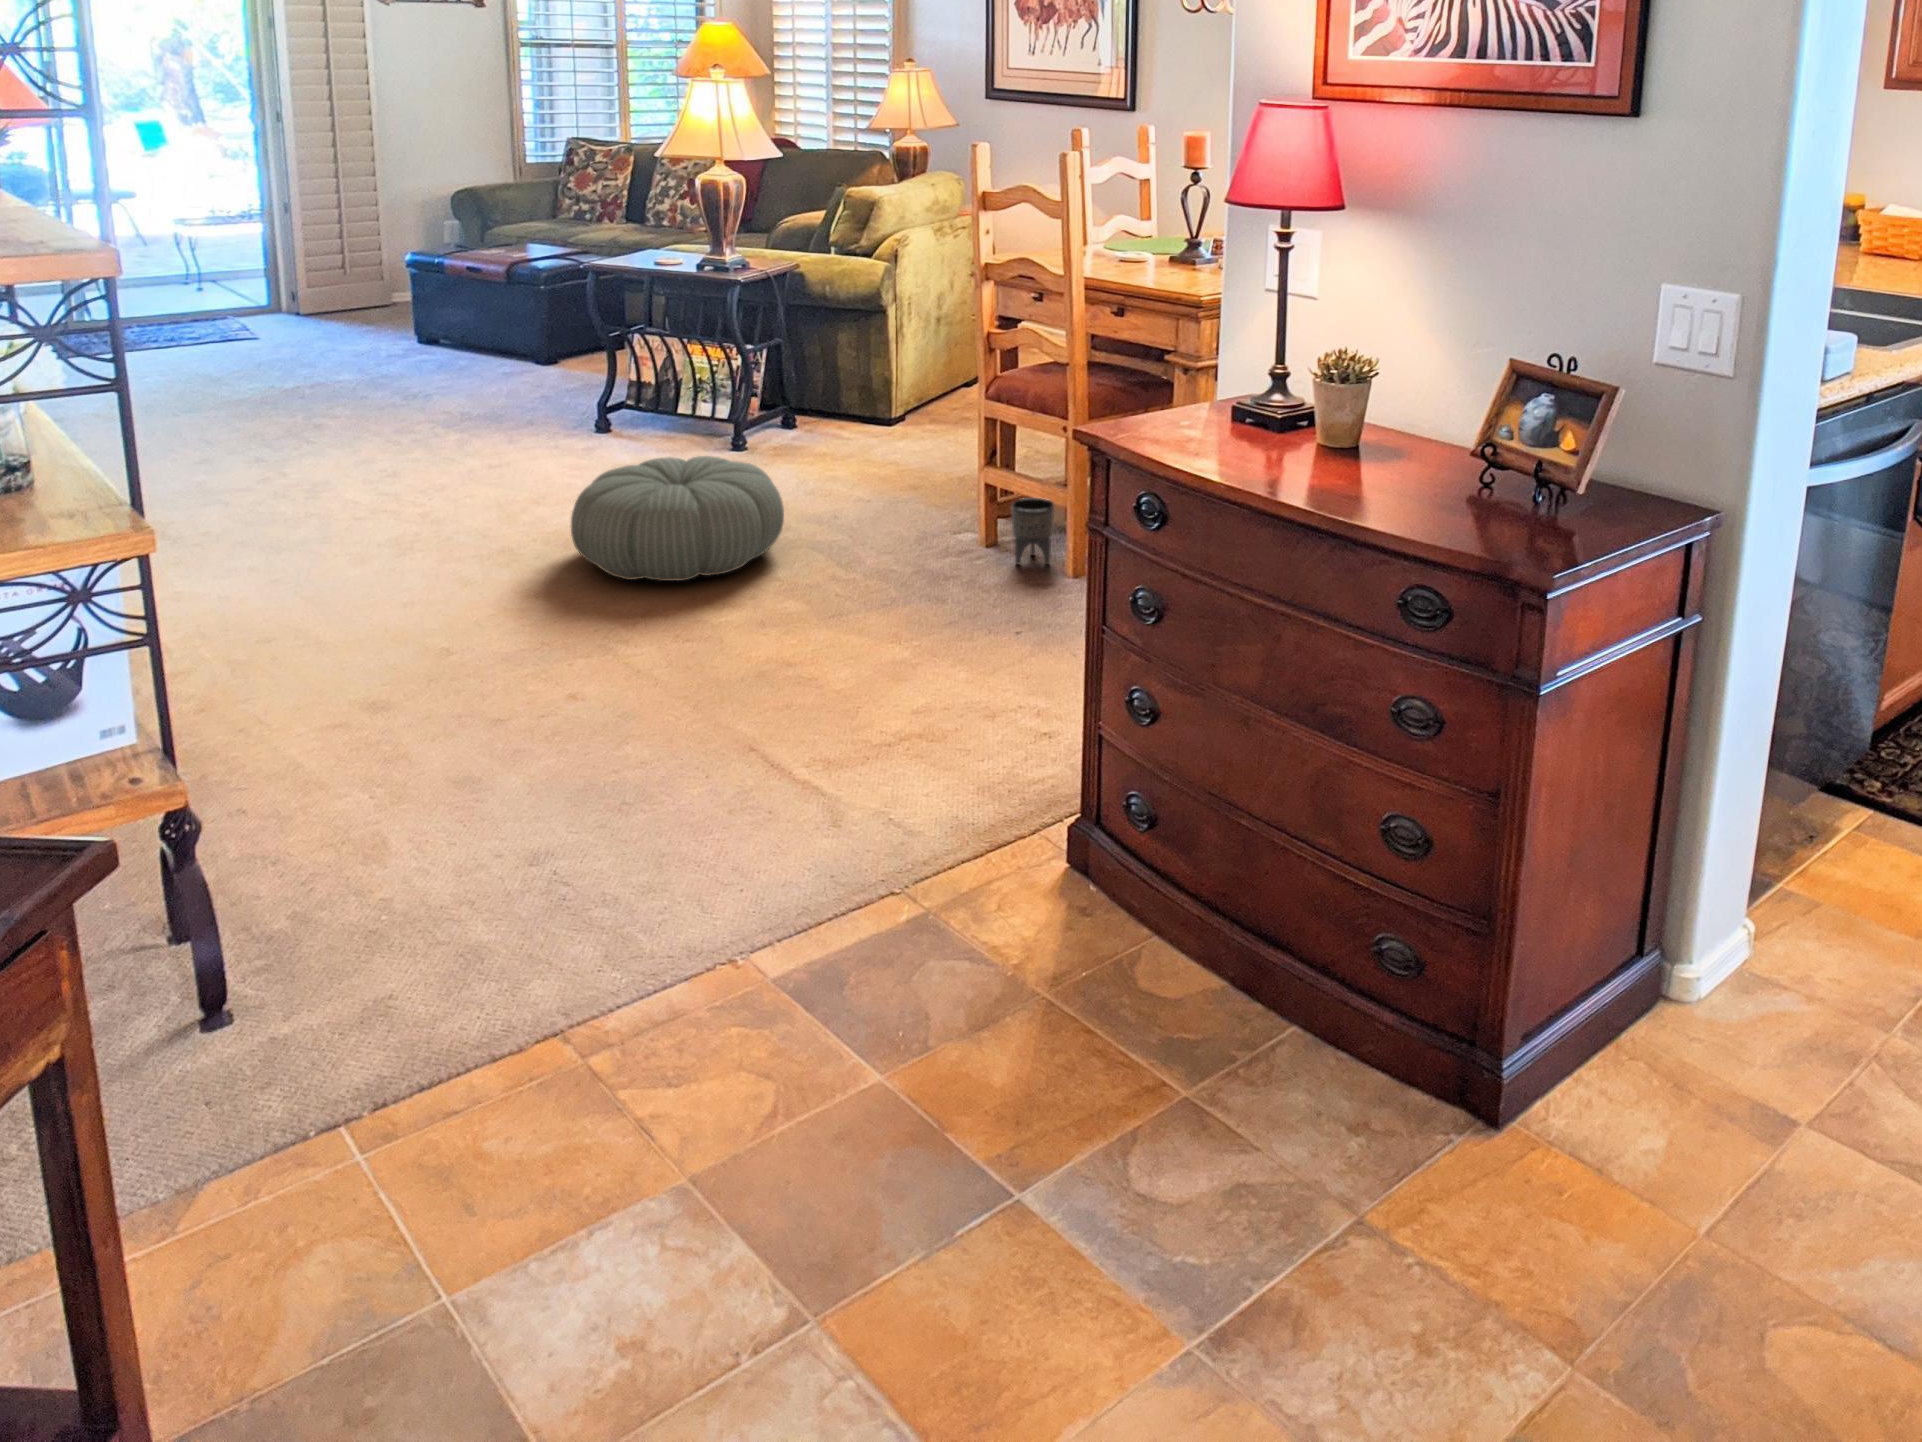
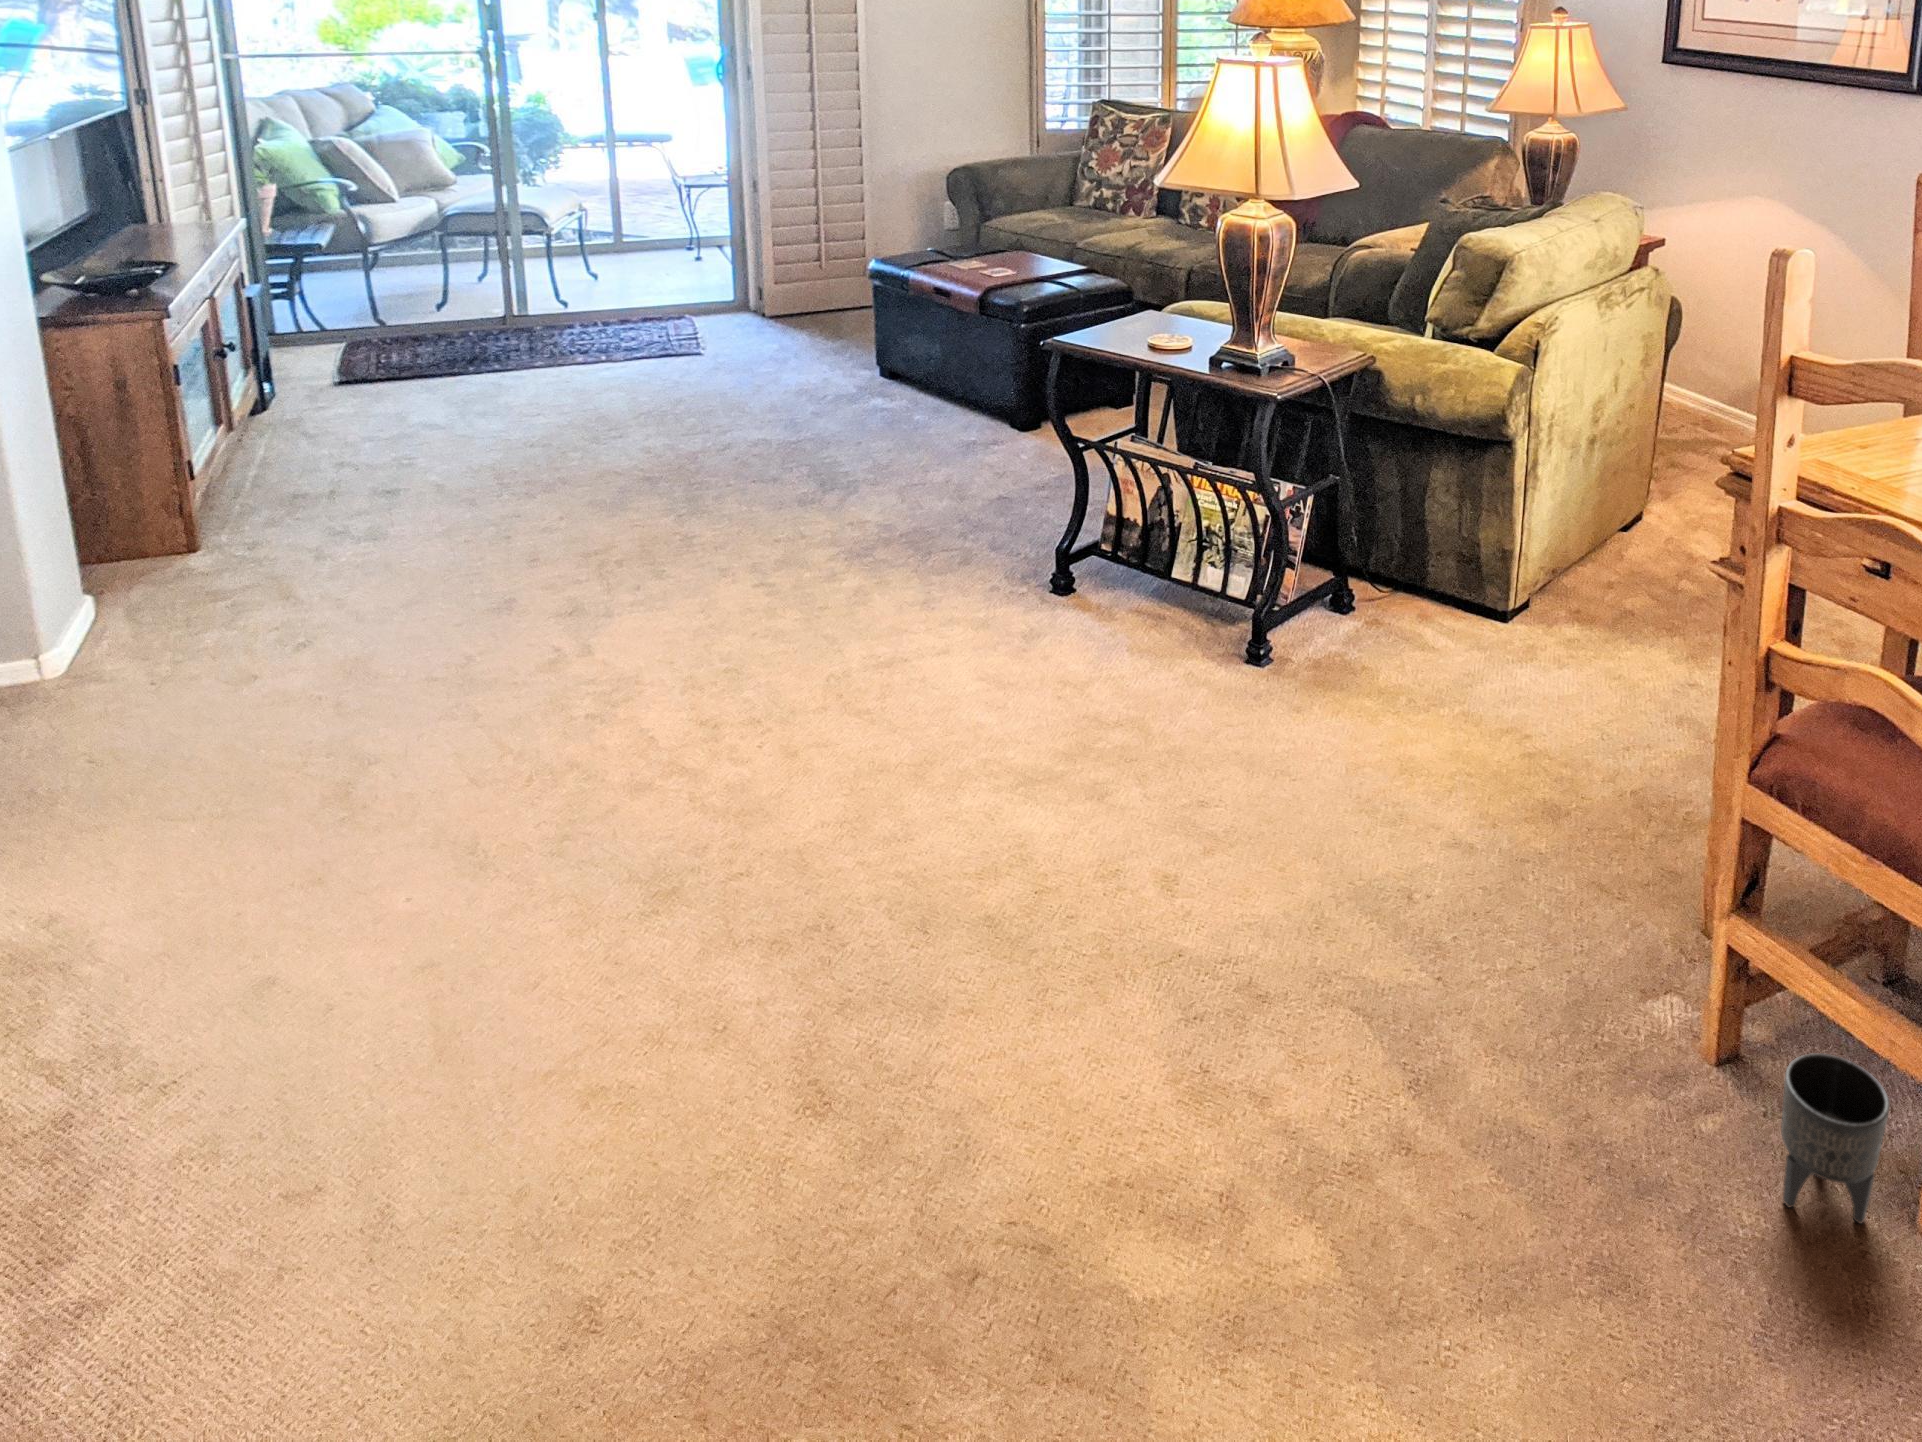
pouf: present [571,456,784,581] -> none [911,793,1302,1134]

